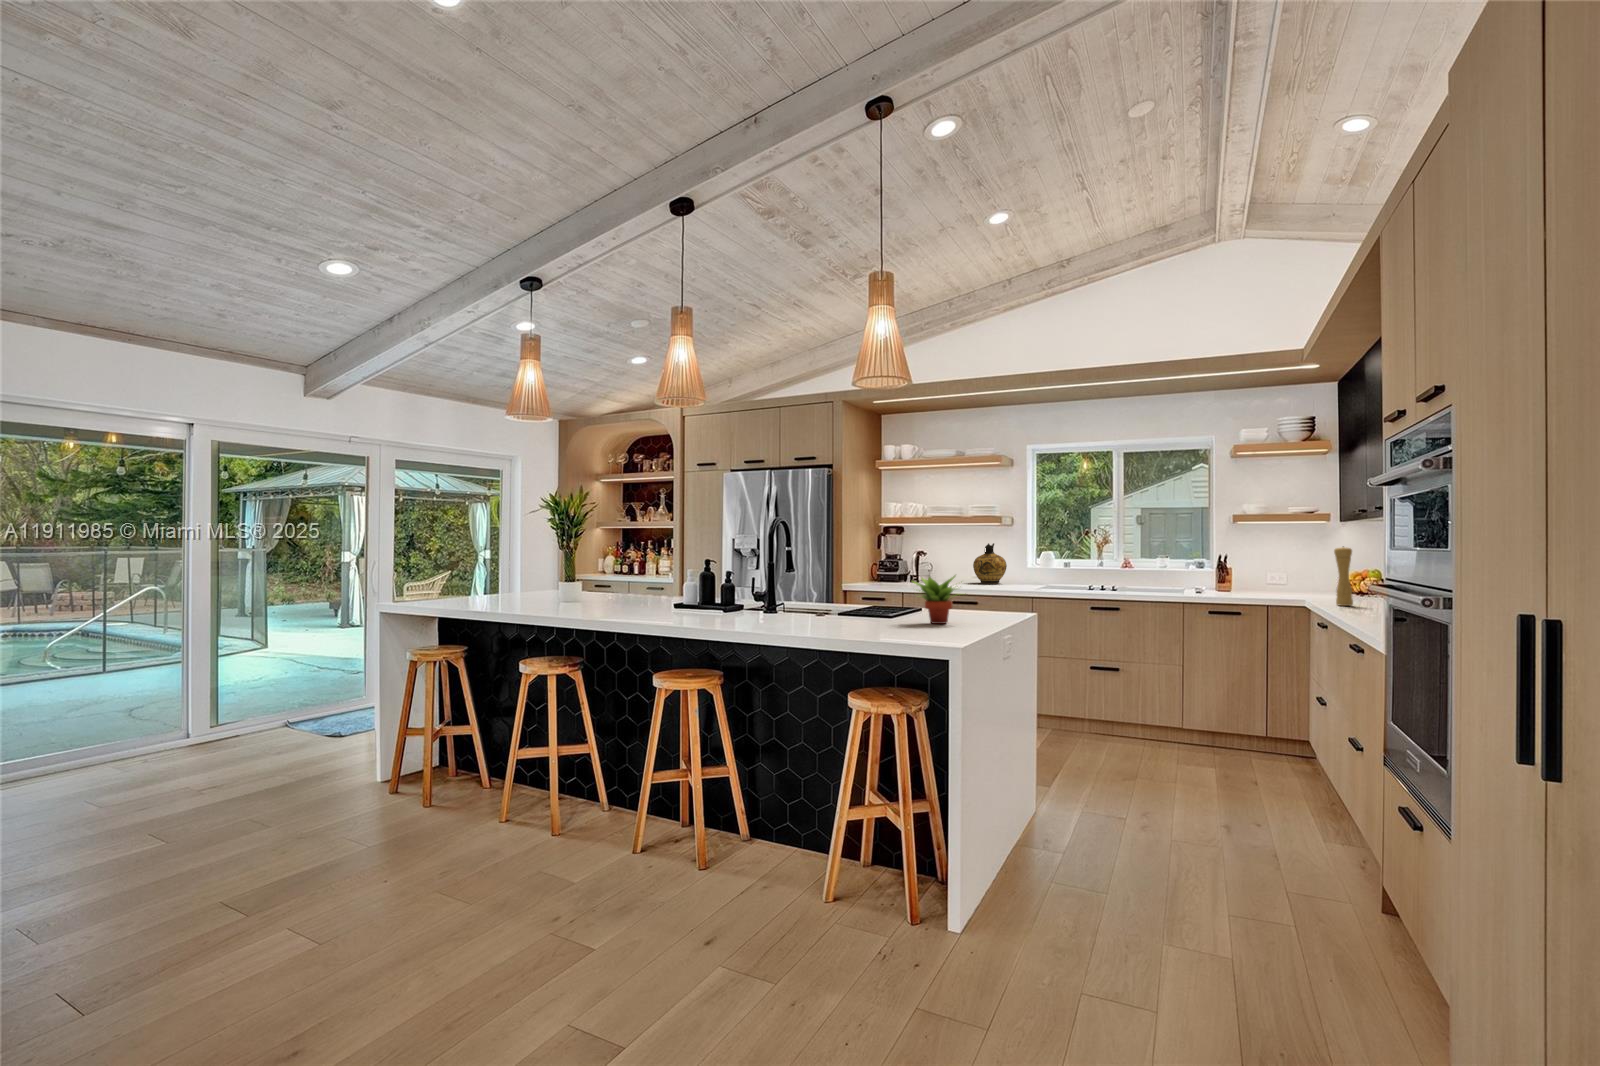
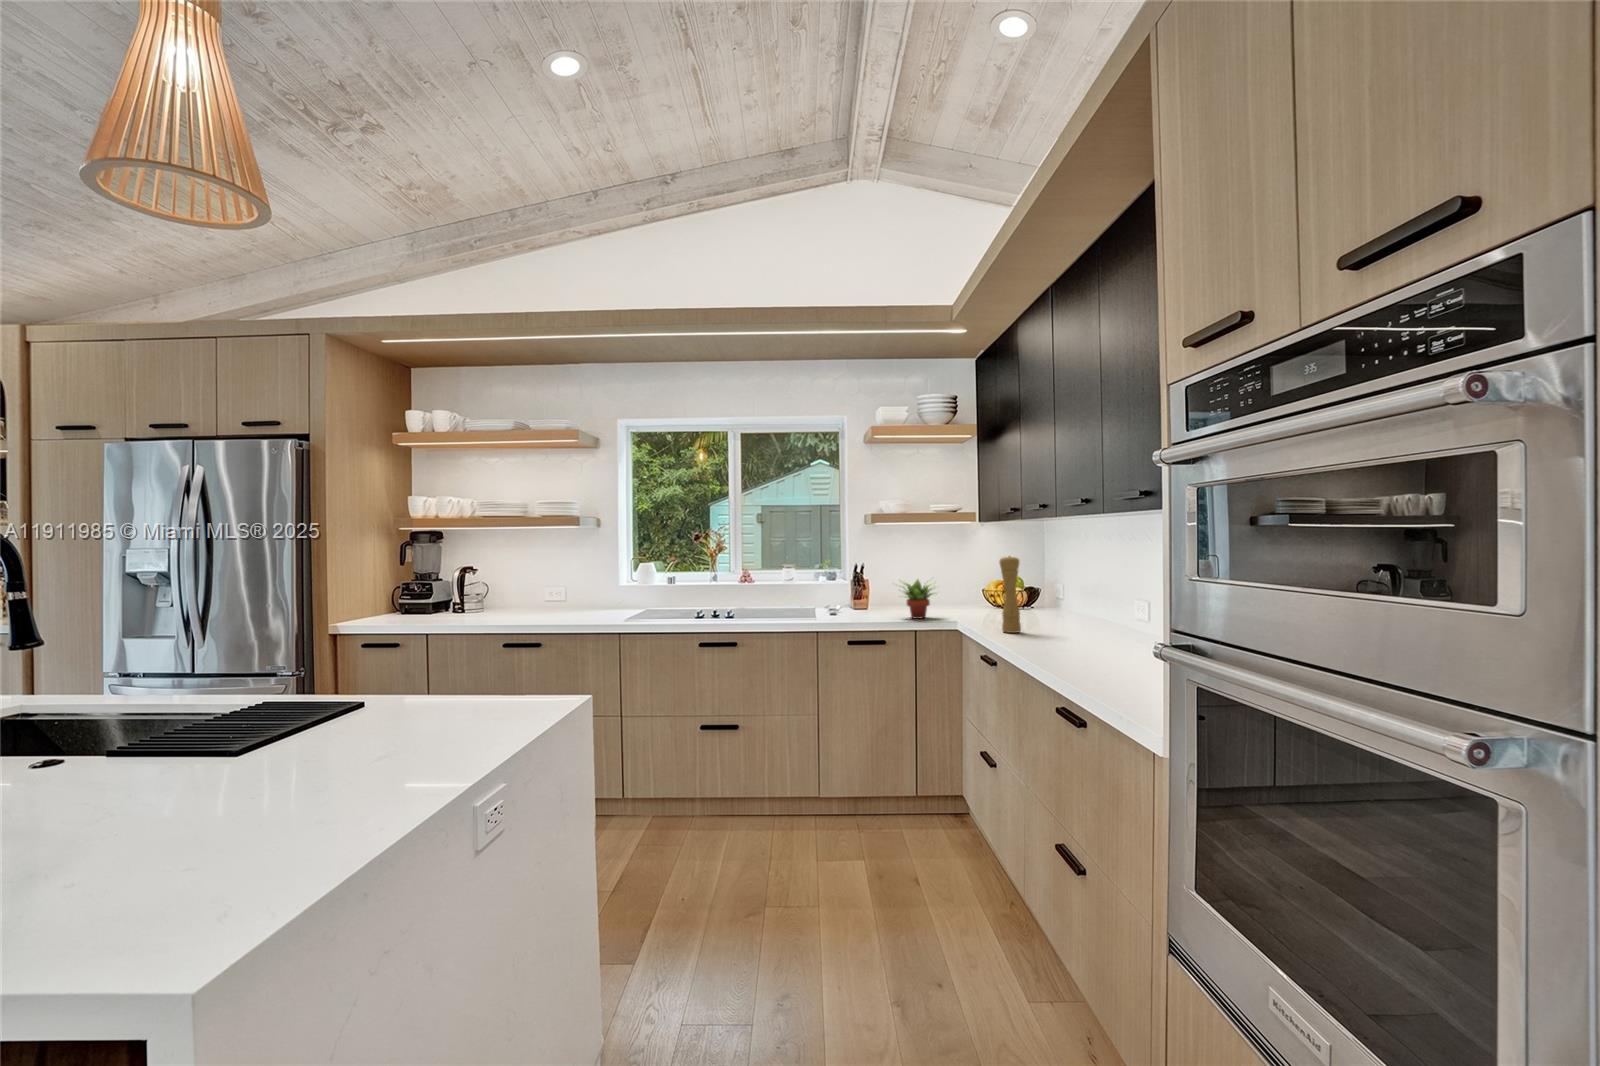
ceramic jug: present [973,543,1007,584] -> none [547,554,594,610]
succulent plant: present [913,575,955,624] -> present [902,580,934,619]

